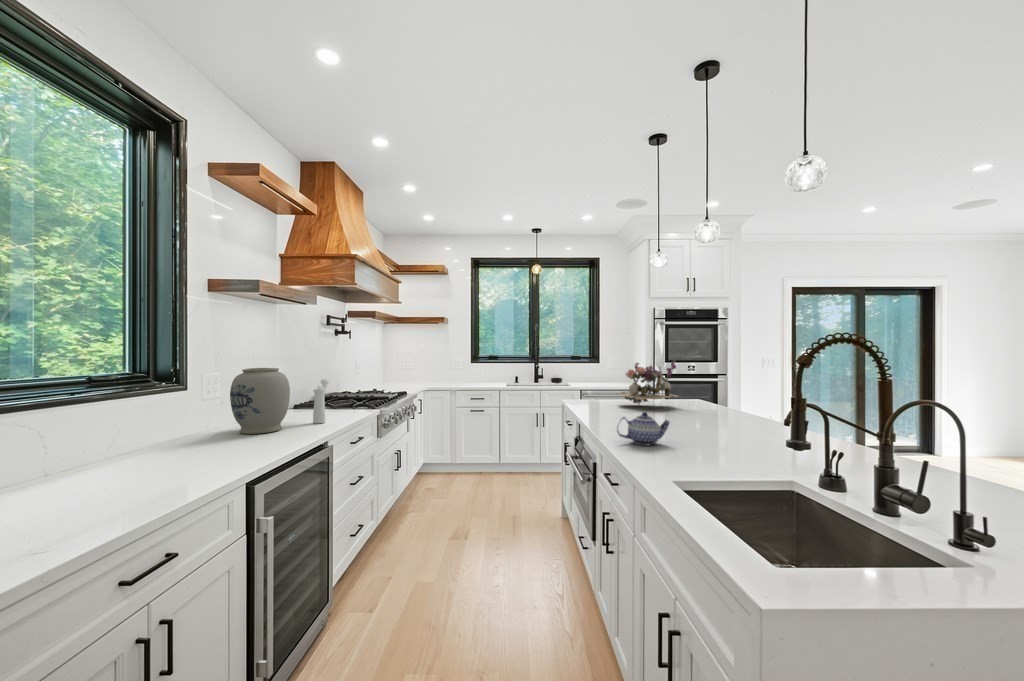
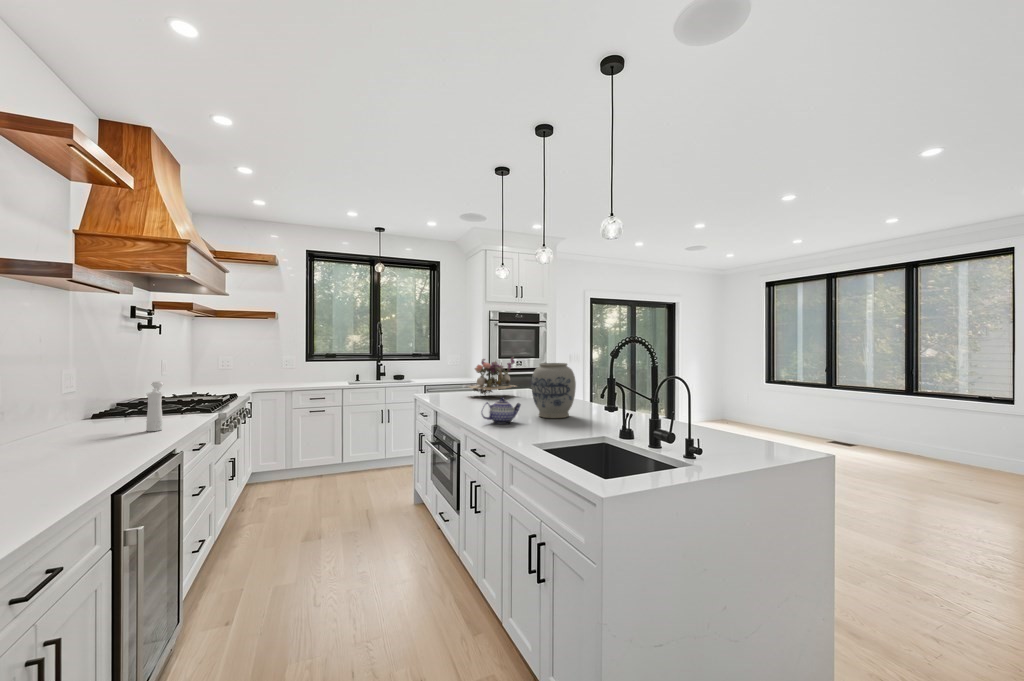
vase: present [230,368,290,434] -> present [531,363,576,418]

